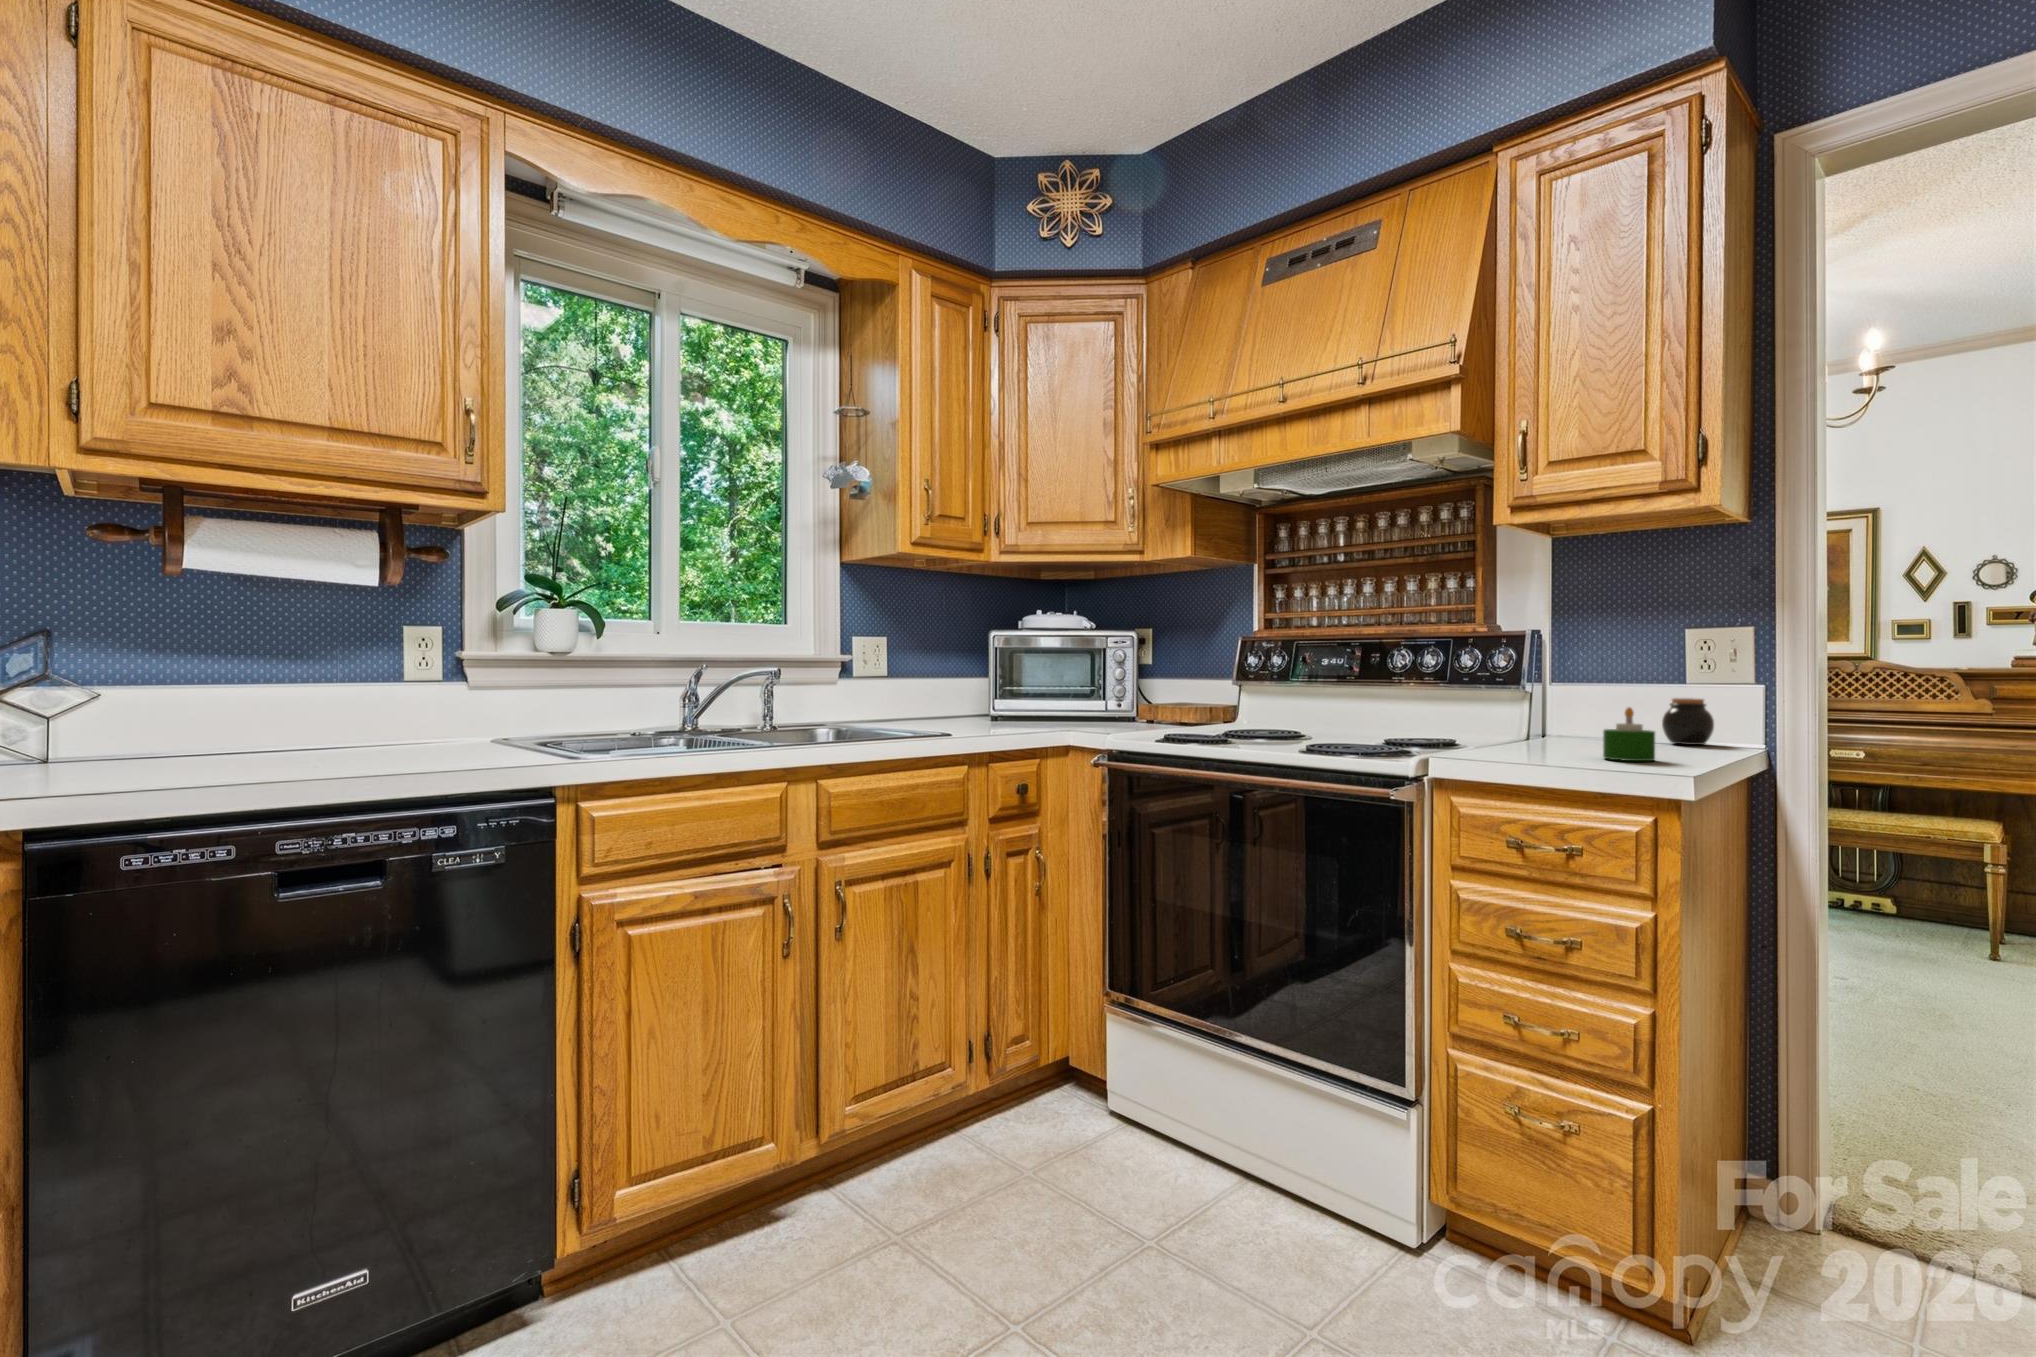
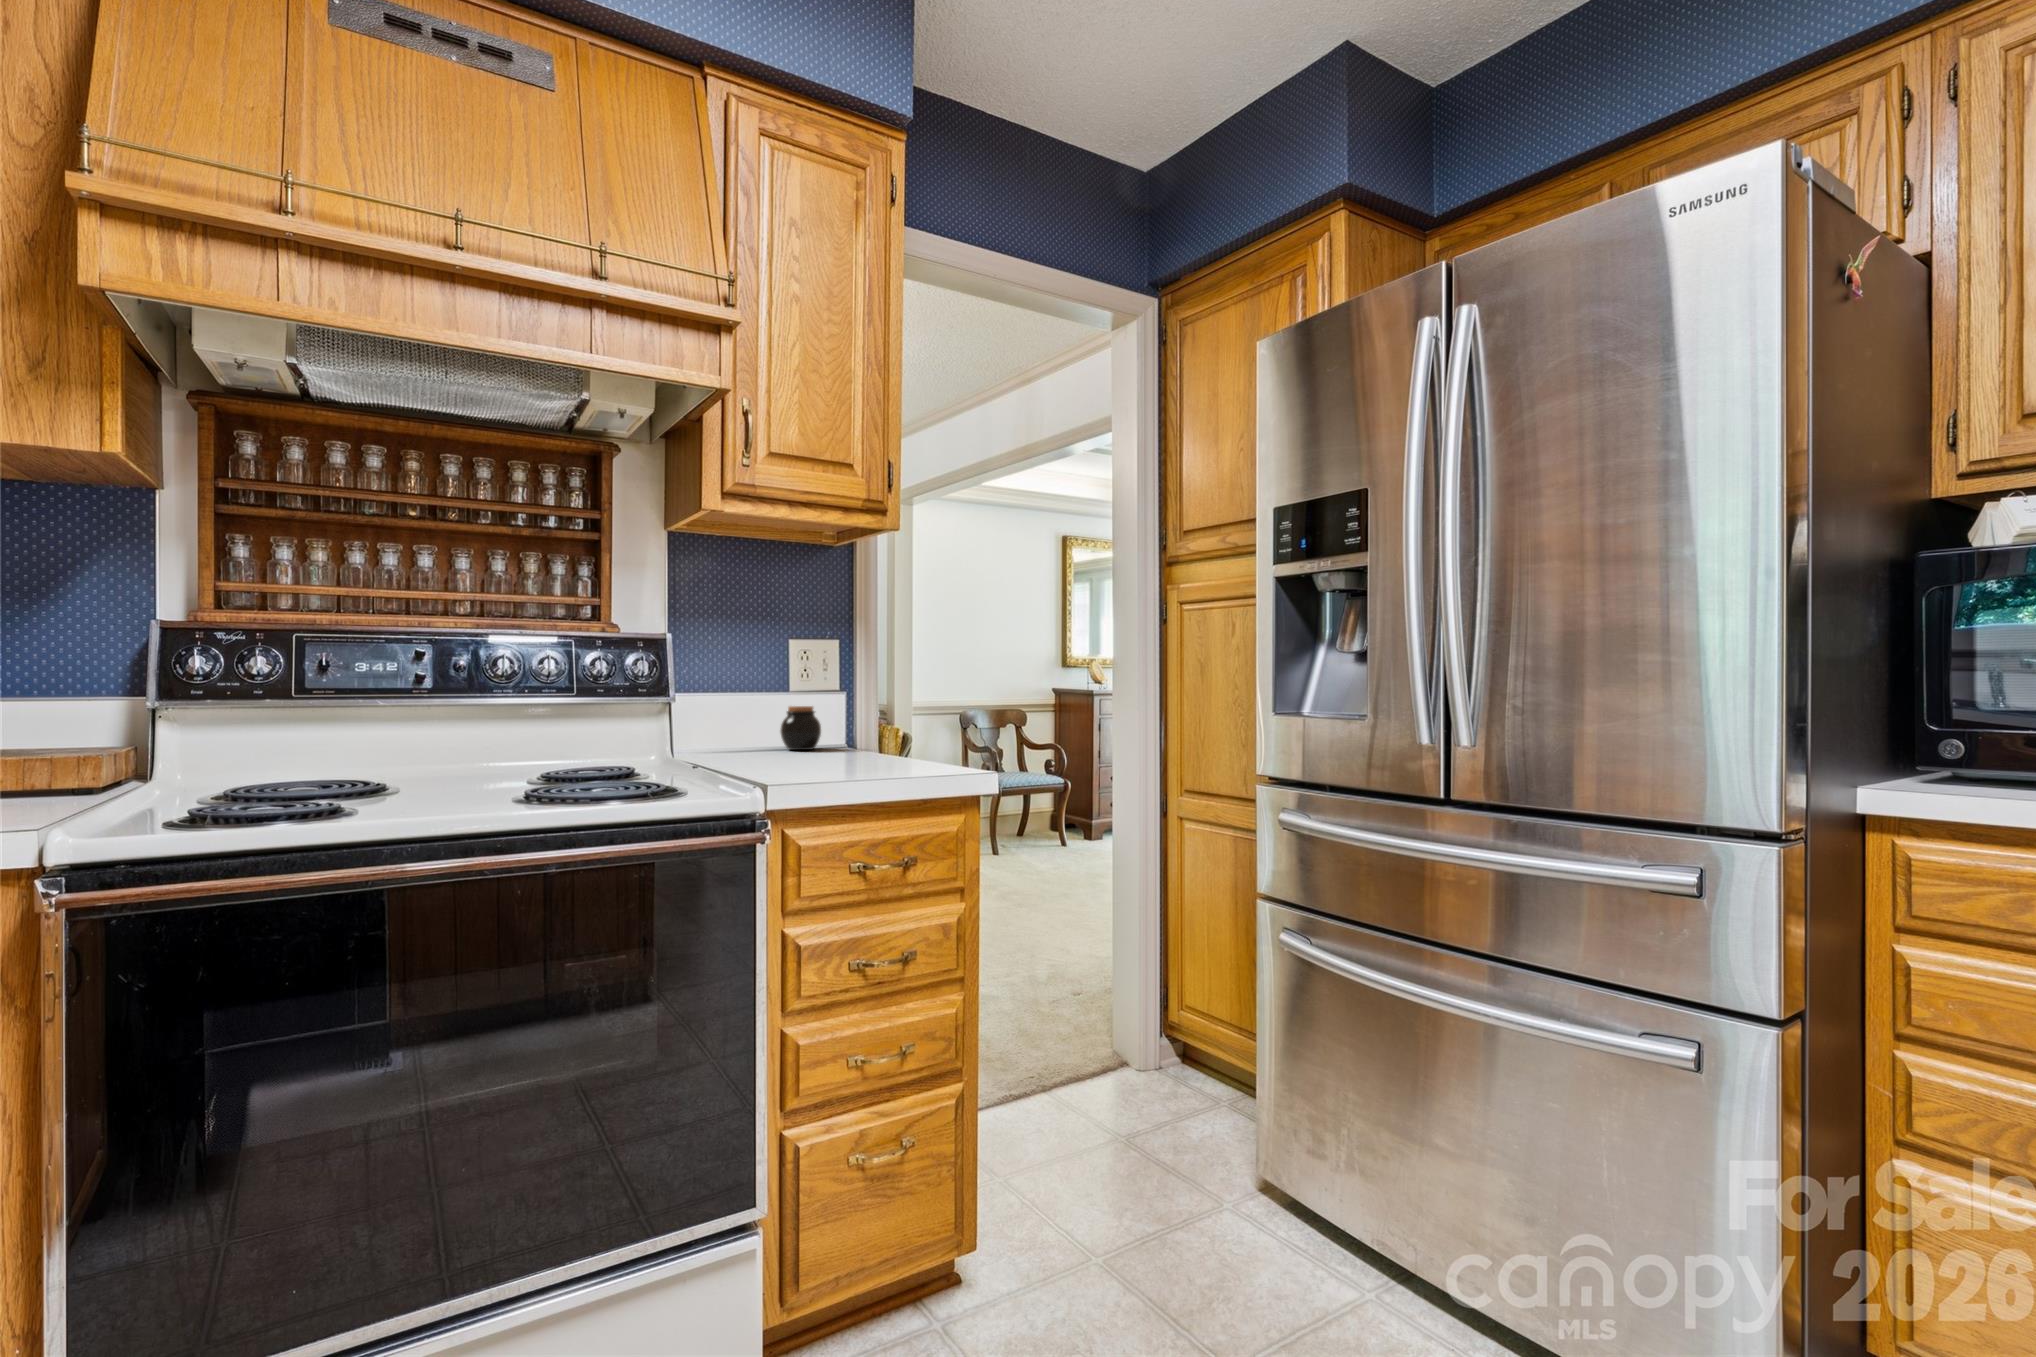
candle: present [1603,707,1655,761] -> none [856,716,898,768]

